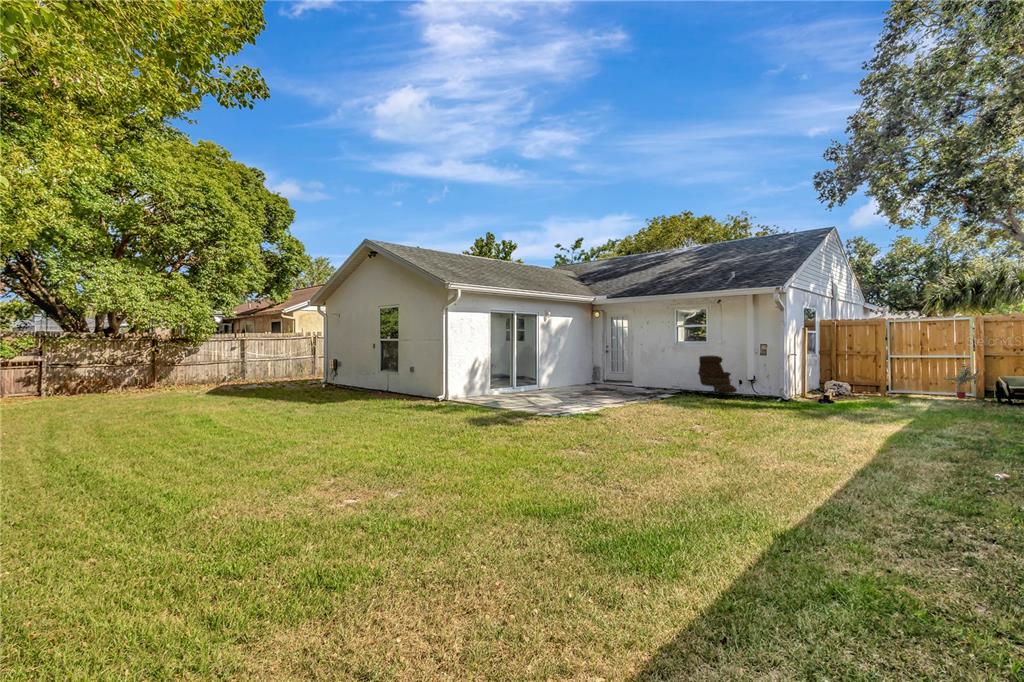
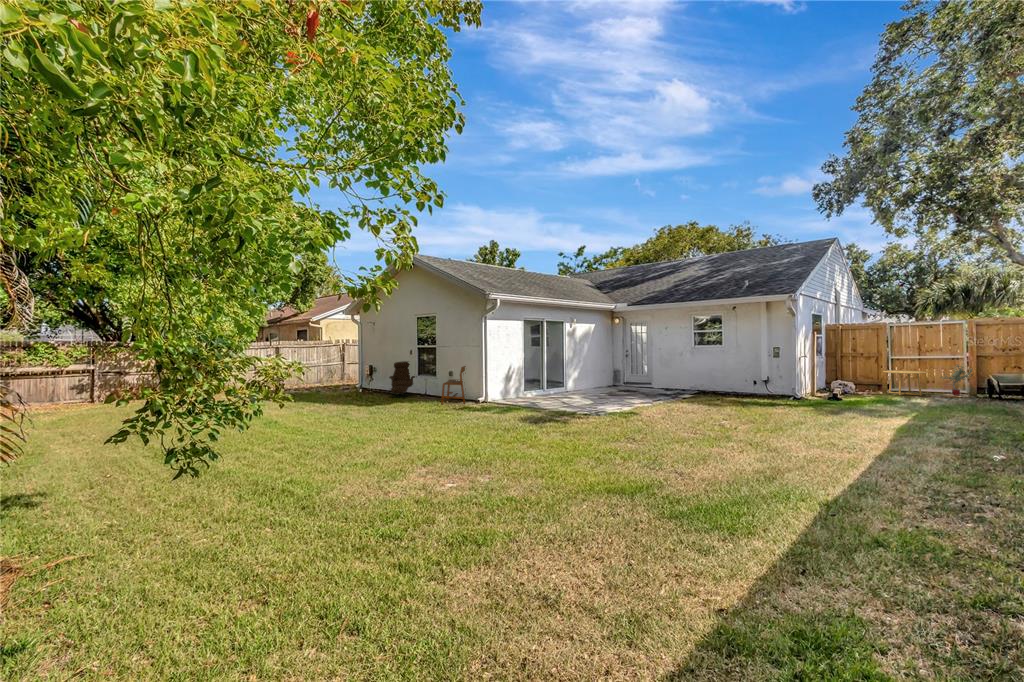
lounge chair: present [698,355,737,397] -> present [389,361,415,397]
bench: none [398,360,431,402] -> present [441,366,466,404]
round table: none [881,370,930,398] -> present [883,370,927,395]

